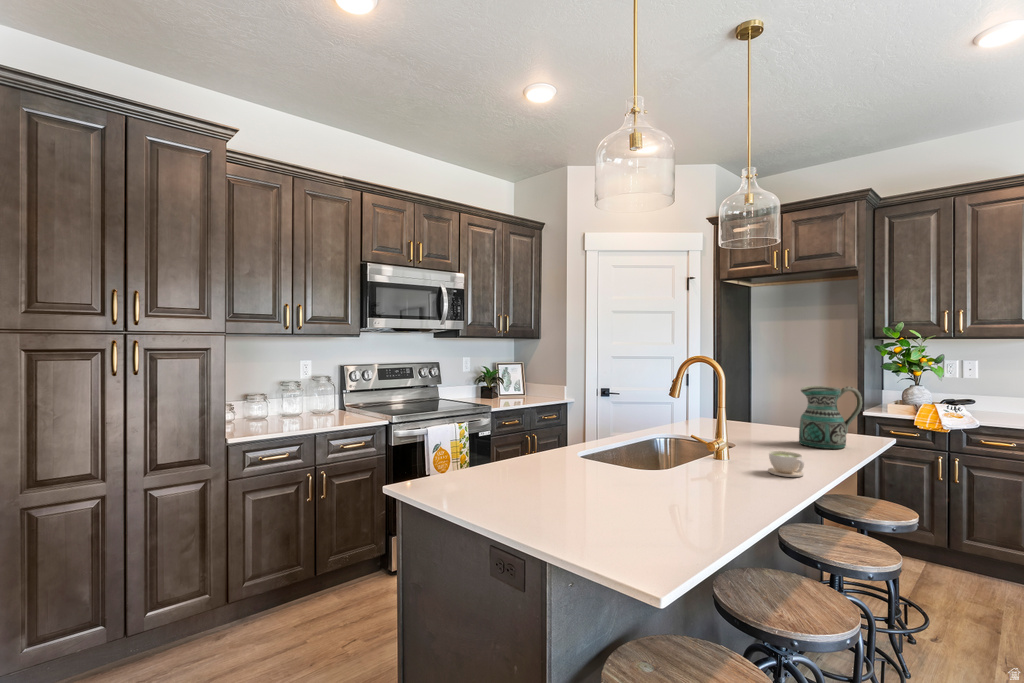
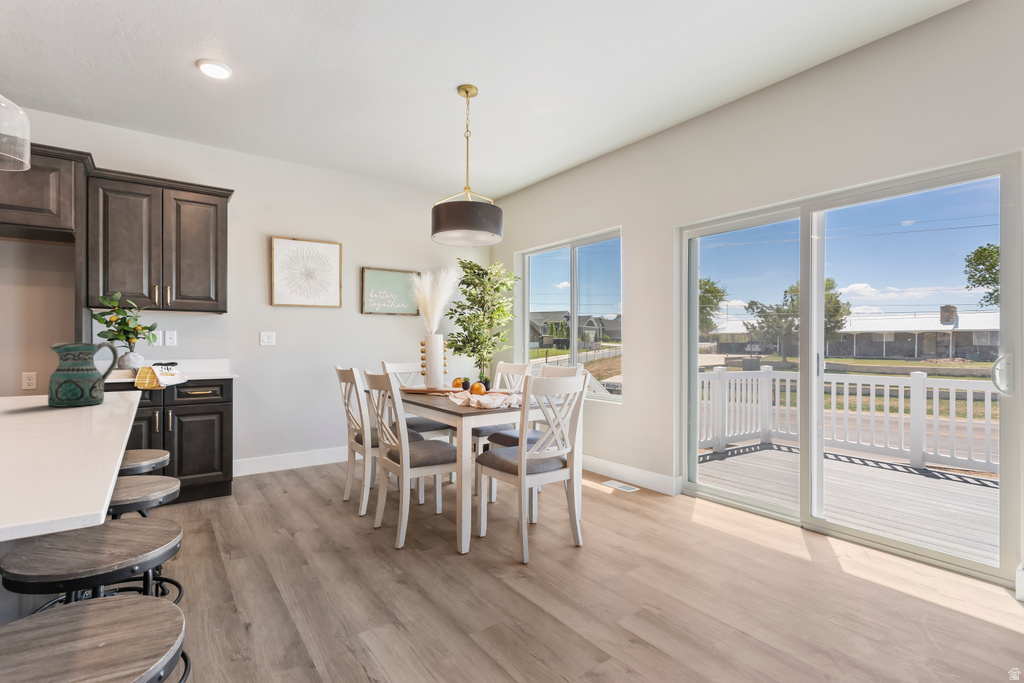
coffee cup: present [768,451,804,477] -> none [44,404,93,429]

